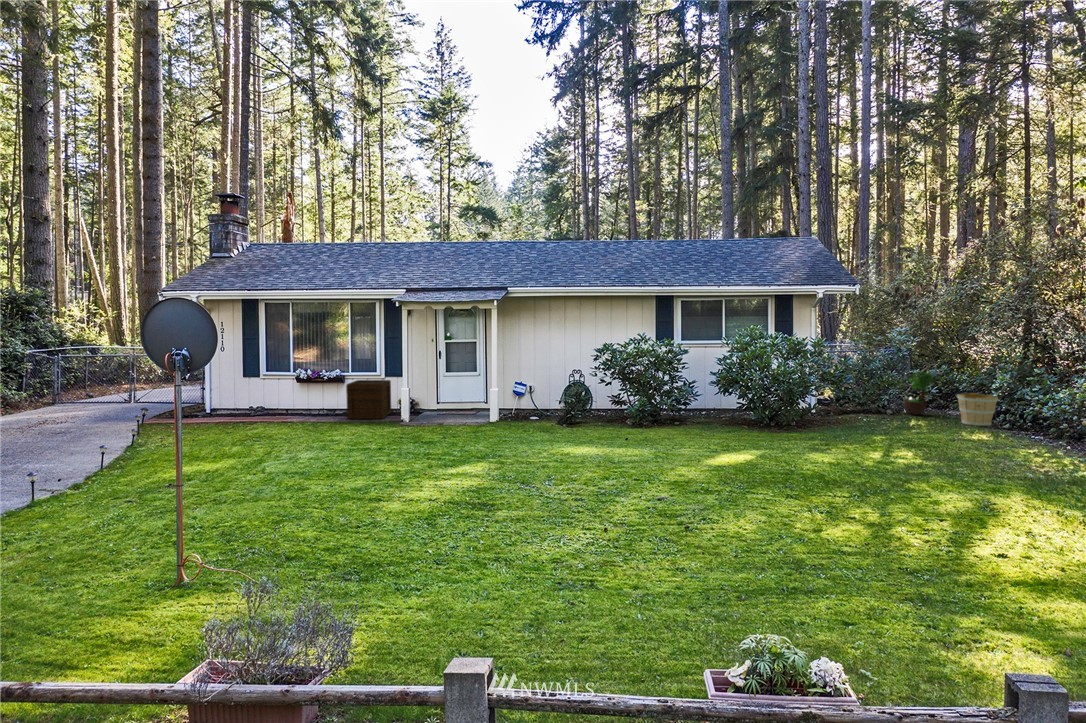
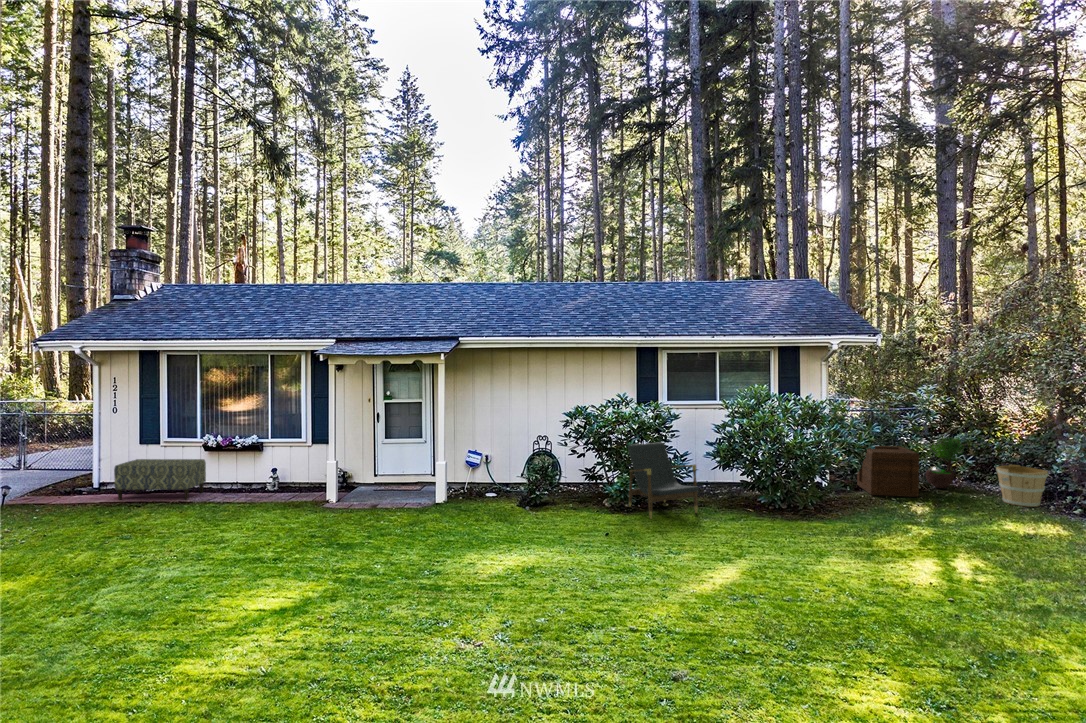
lounge chair: none [645,373,701,431] -> present [628,442,699,519]
wooden crate: present [346,380,391,419] -> present [857,446,919,497]
bench: none [232,387,300,419] -> present [114,459,206,500]

